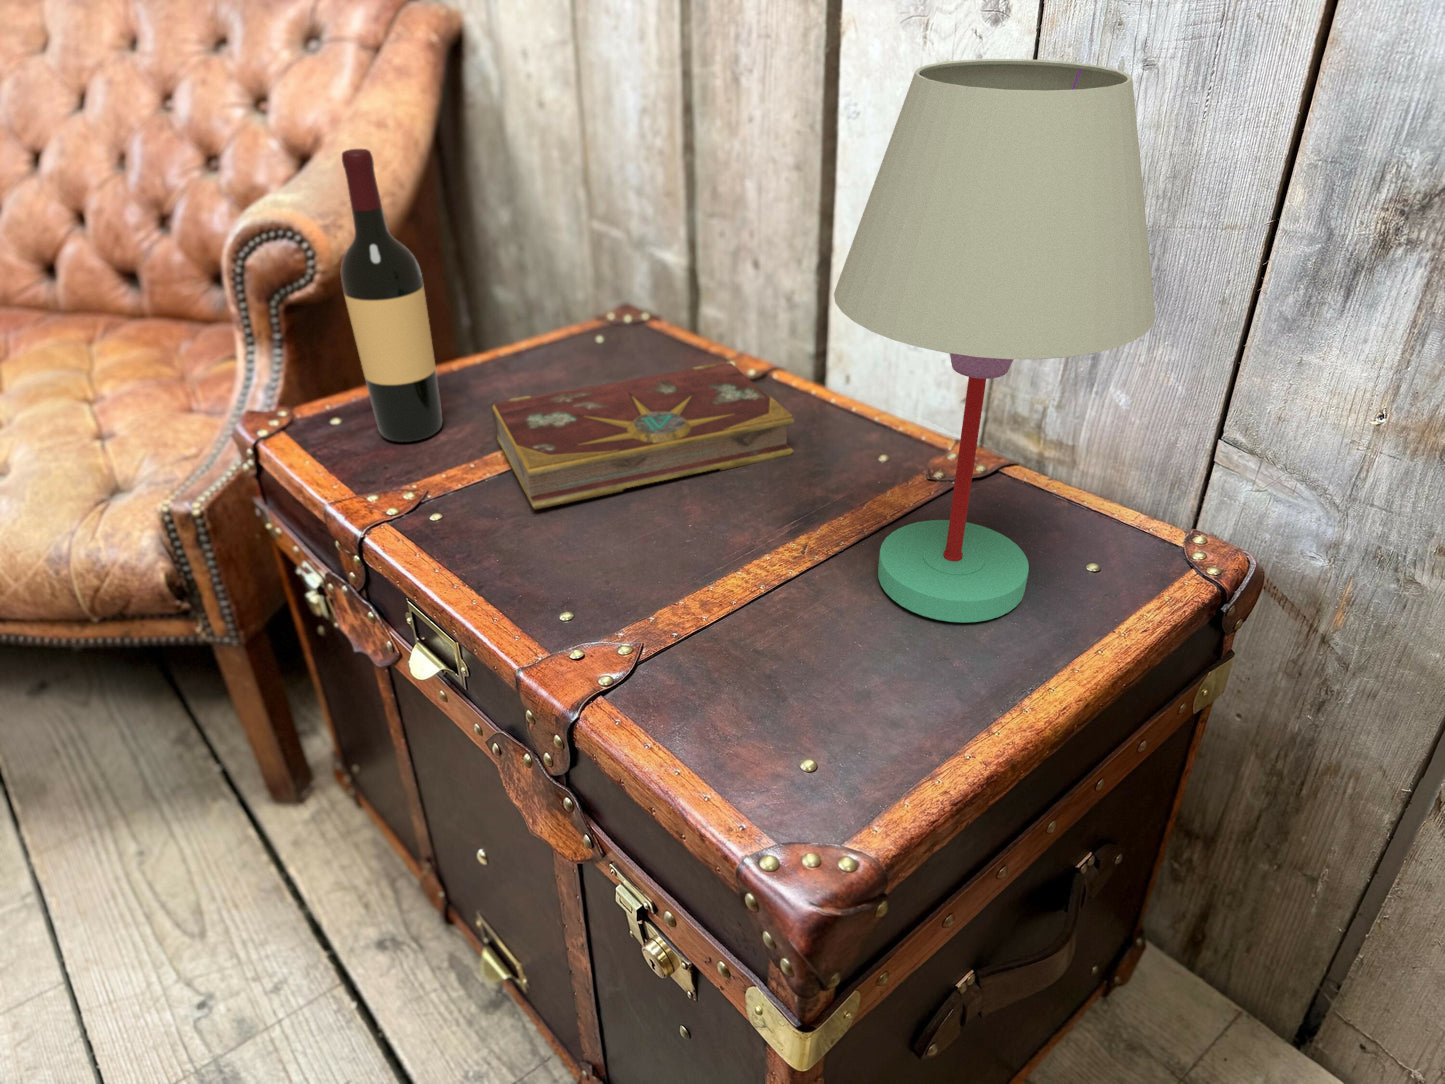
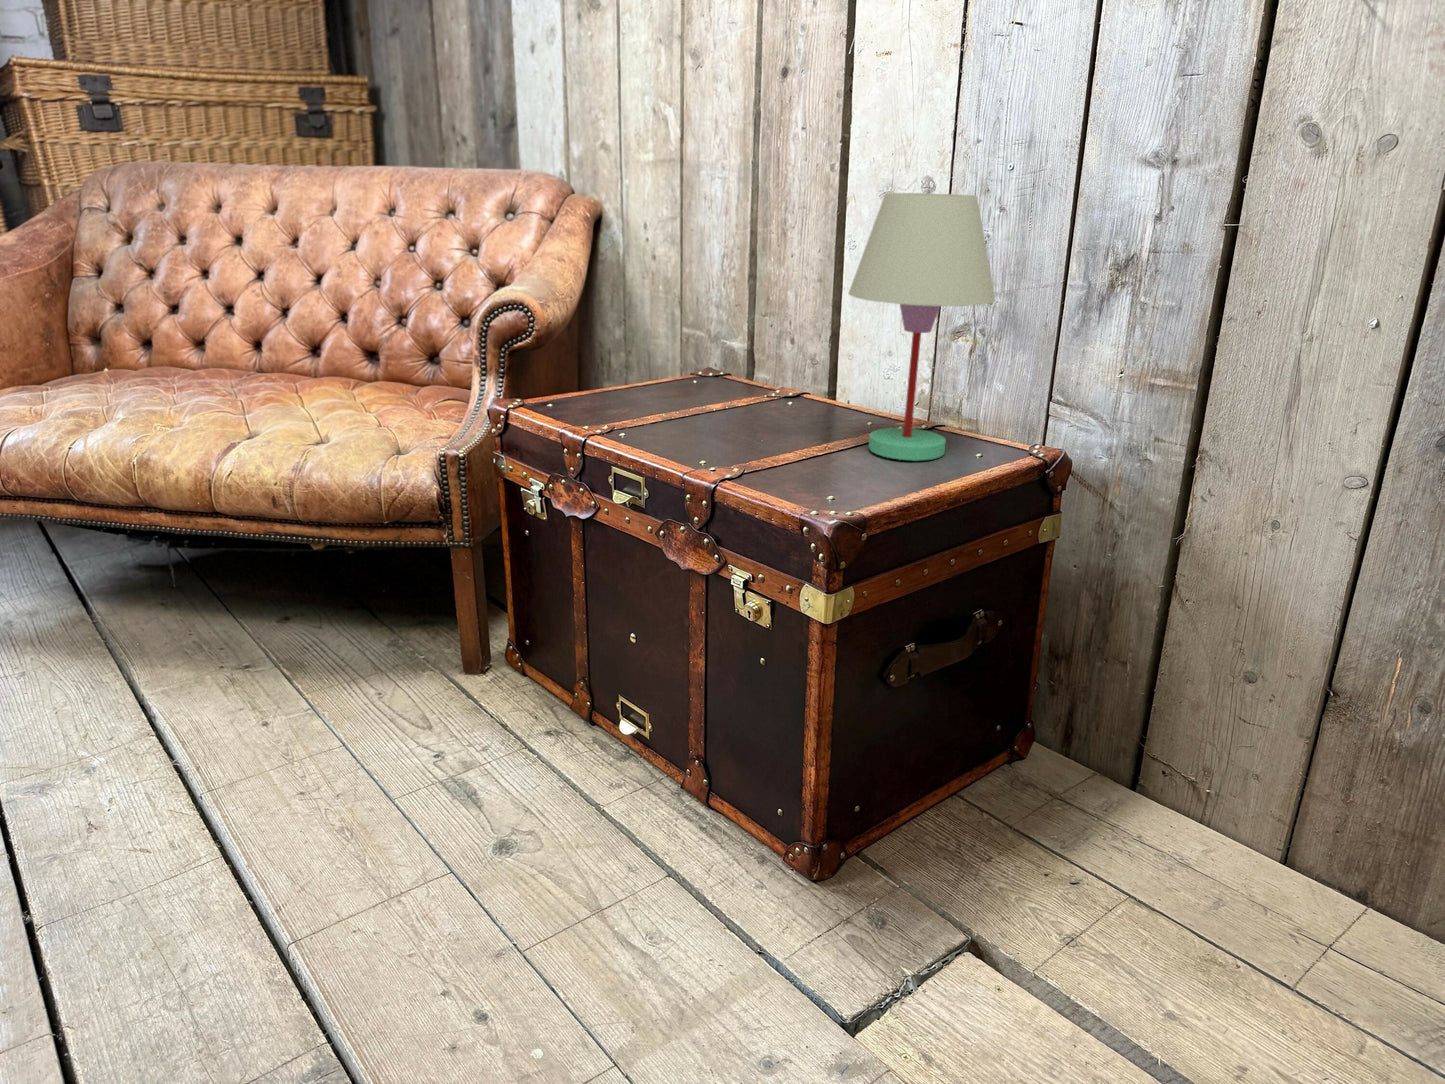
wine bottle: present [341,149,442,442] -> none [575,244,618,407]
book: present [492,363,794,509] -> none [648,377,821,427]

